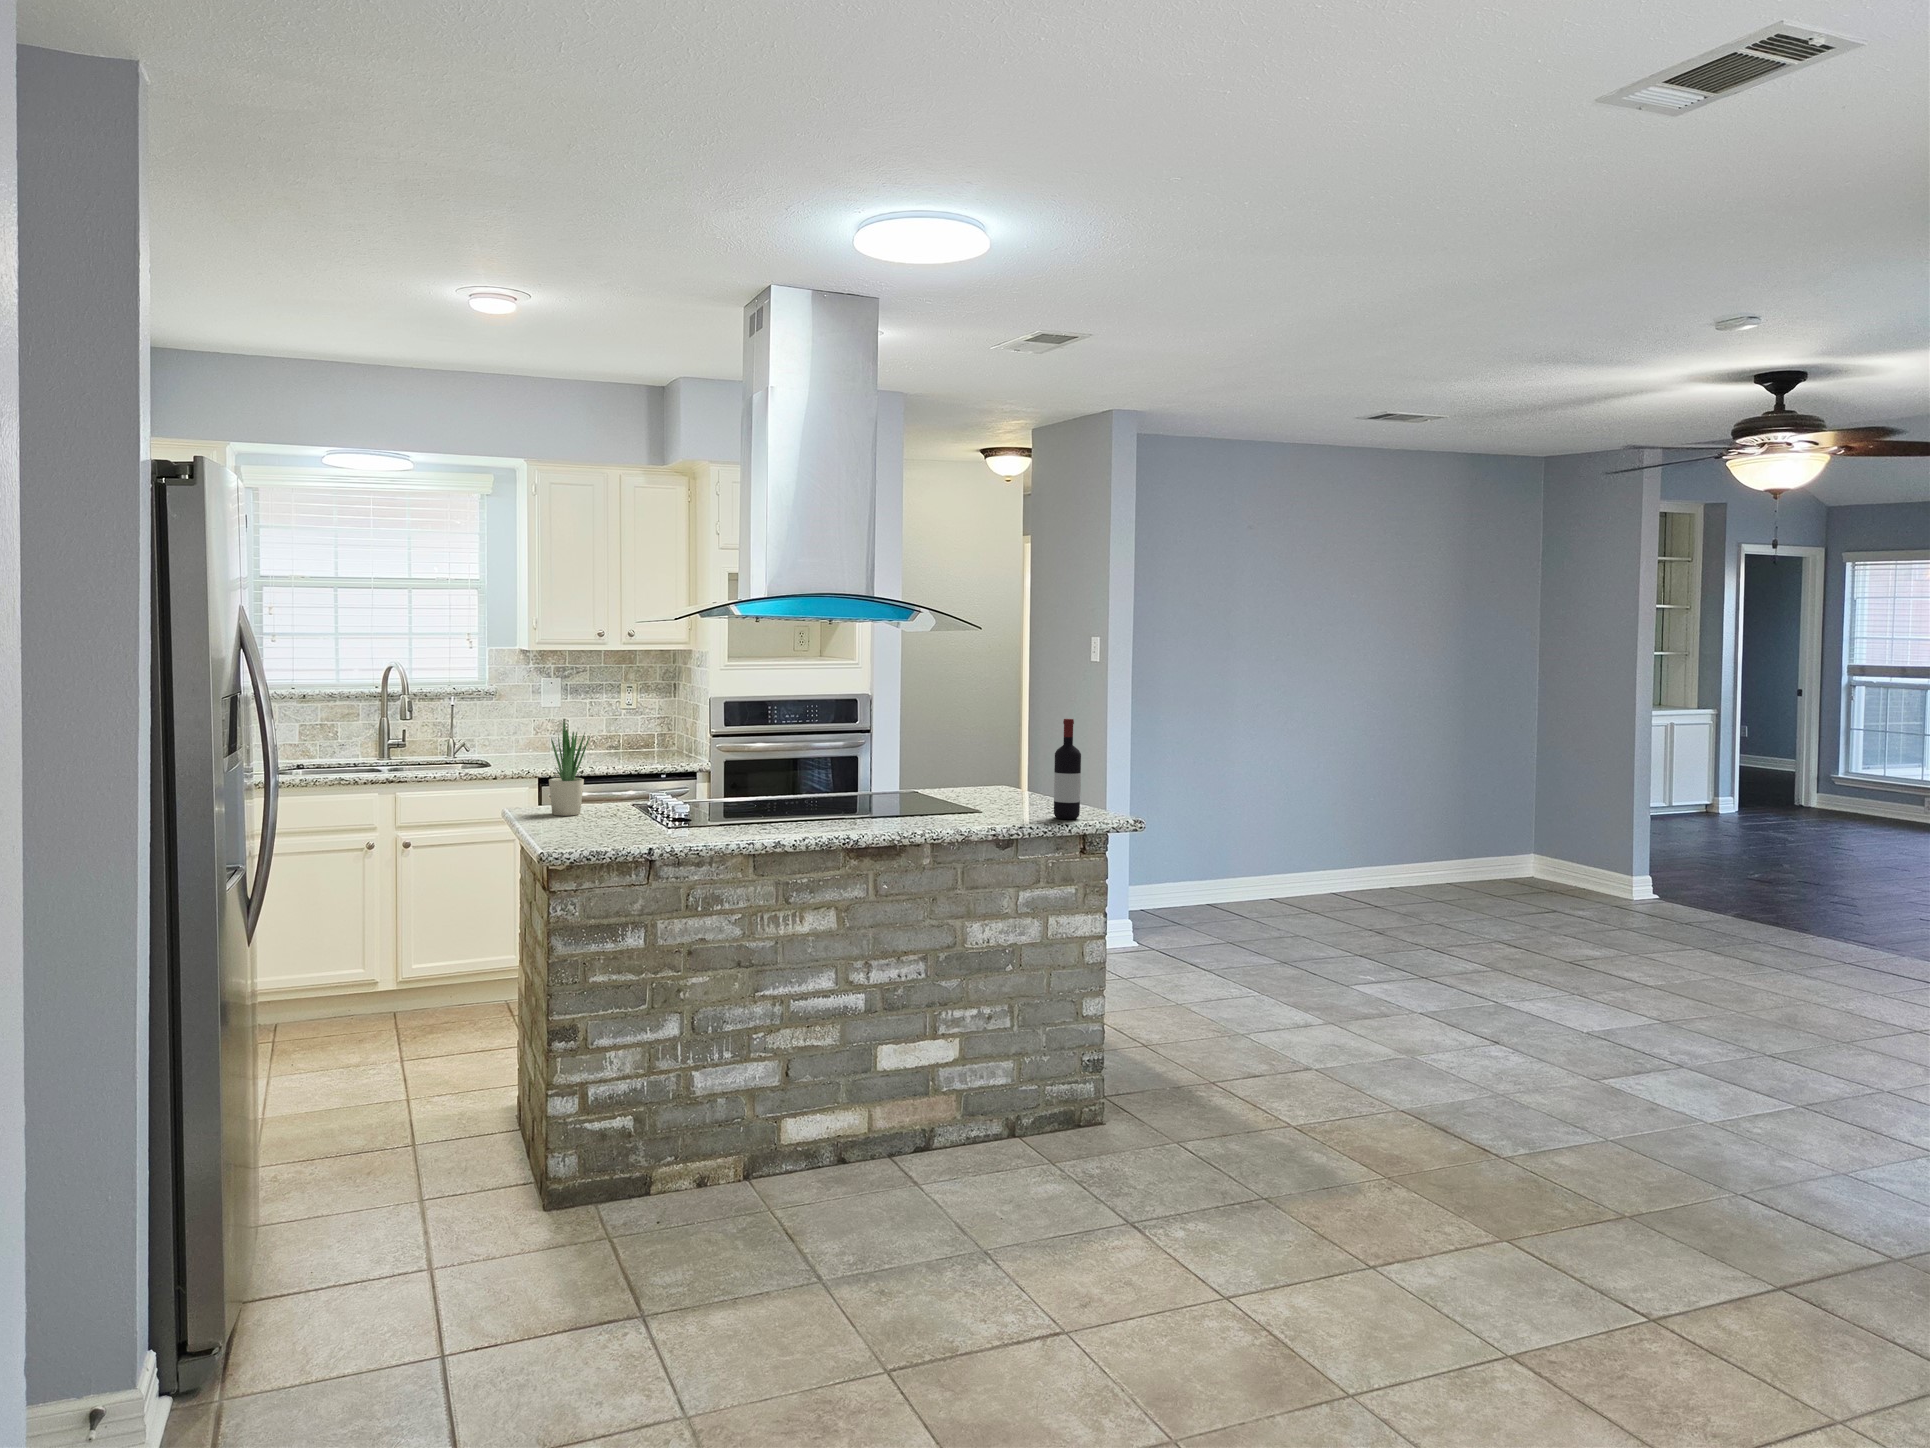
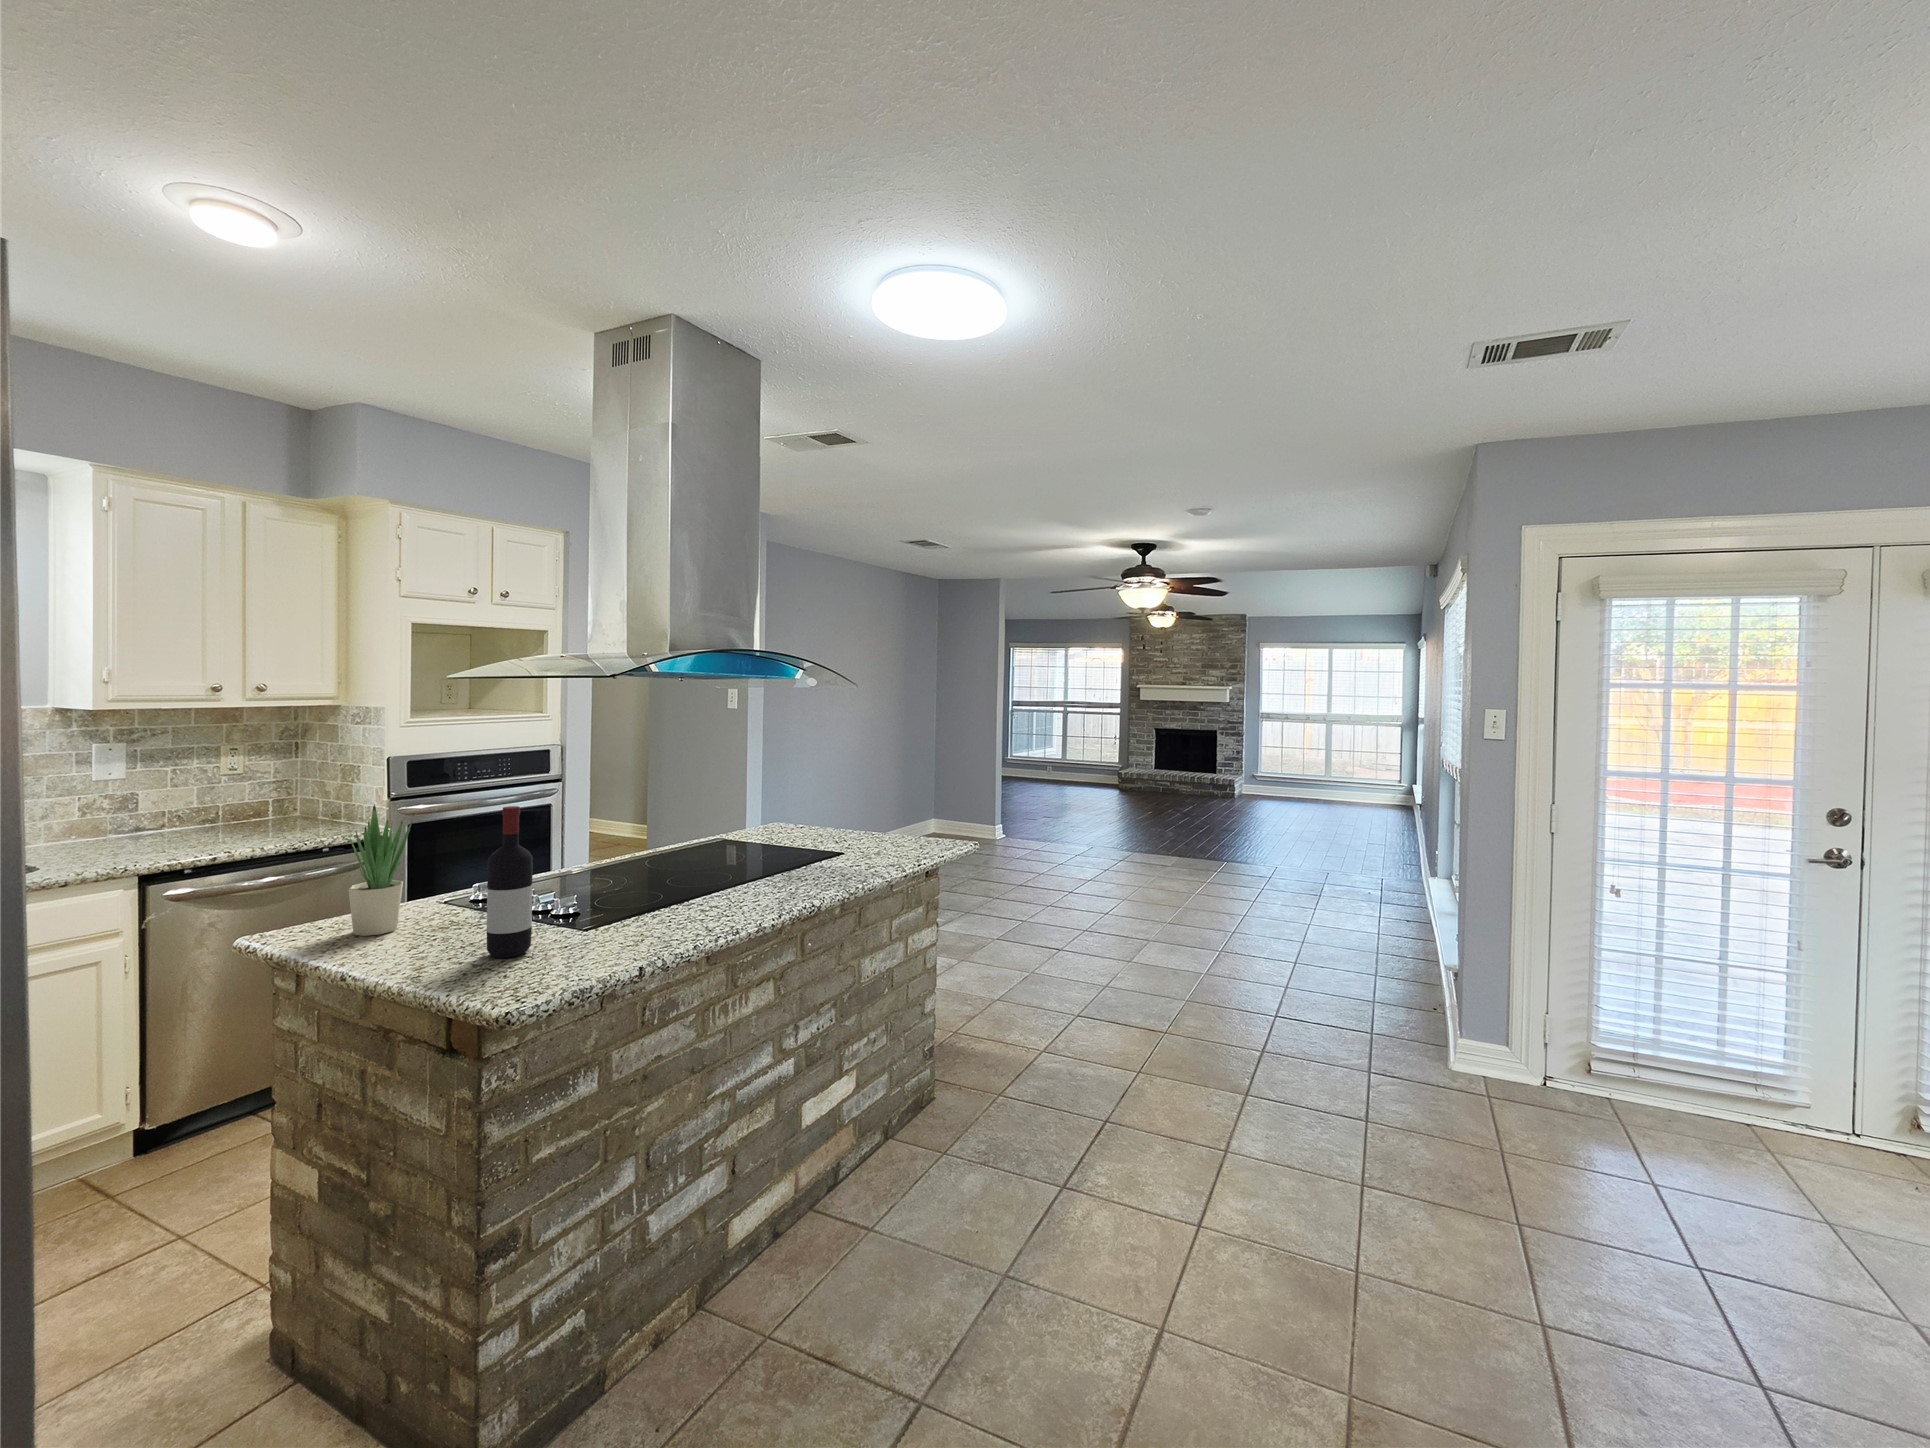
wine bottle: present [1054,719,1081,819] -> present [487,806,533,958]

